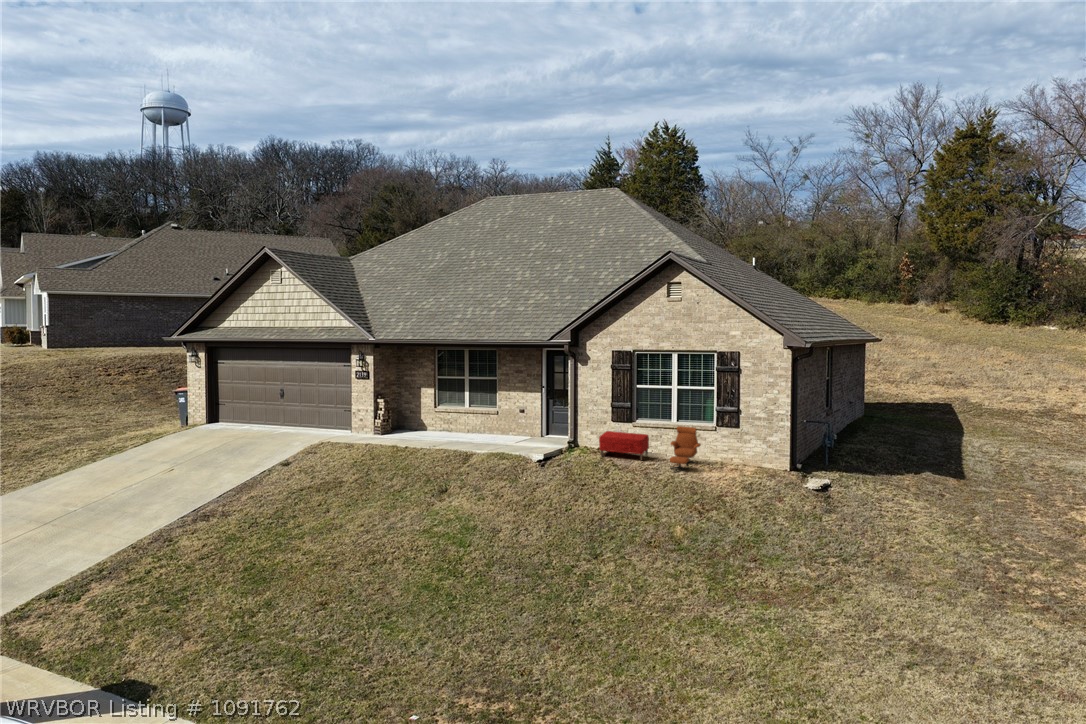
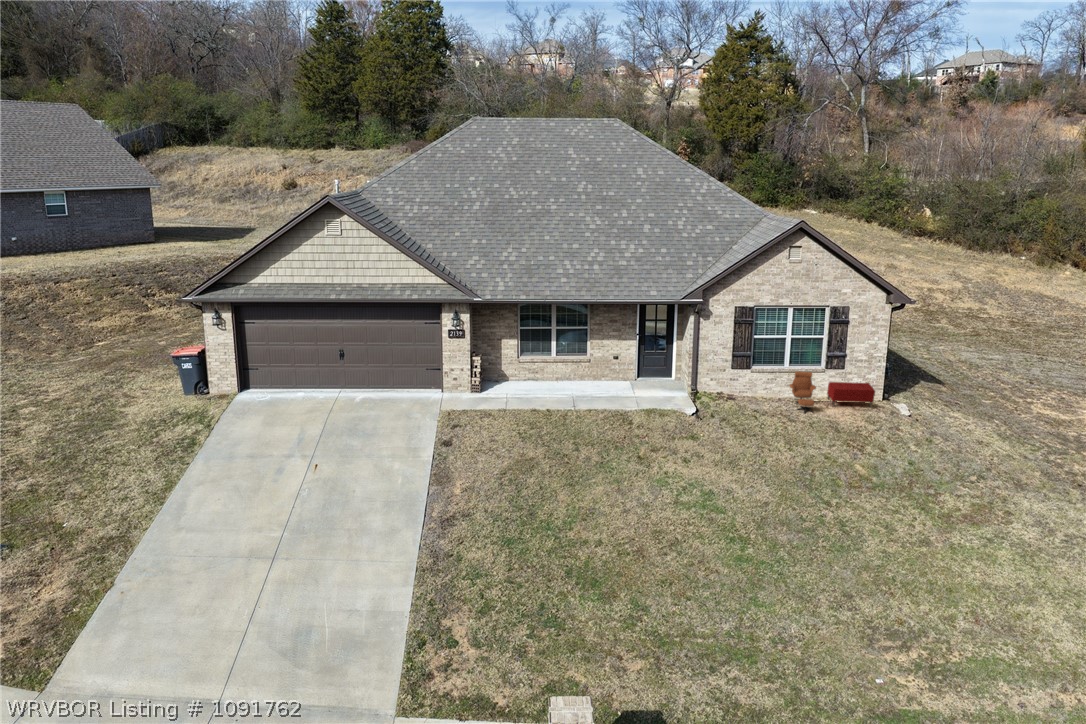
bench: present [599,431,649,460] -> present [827,382,875,407]

